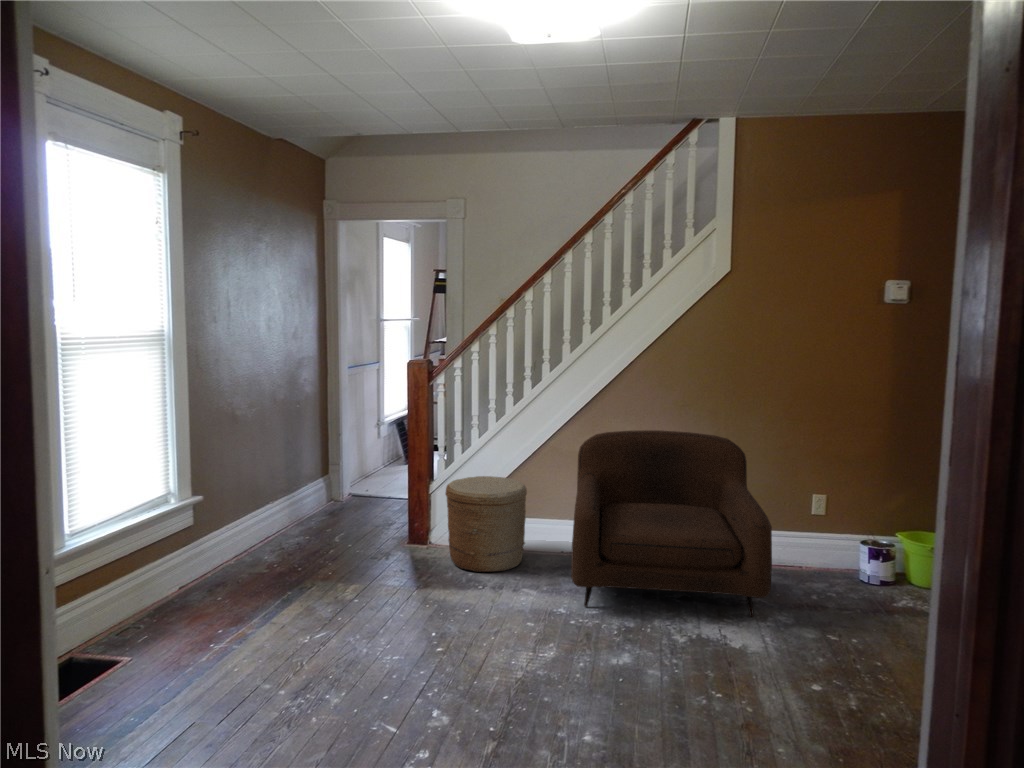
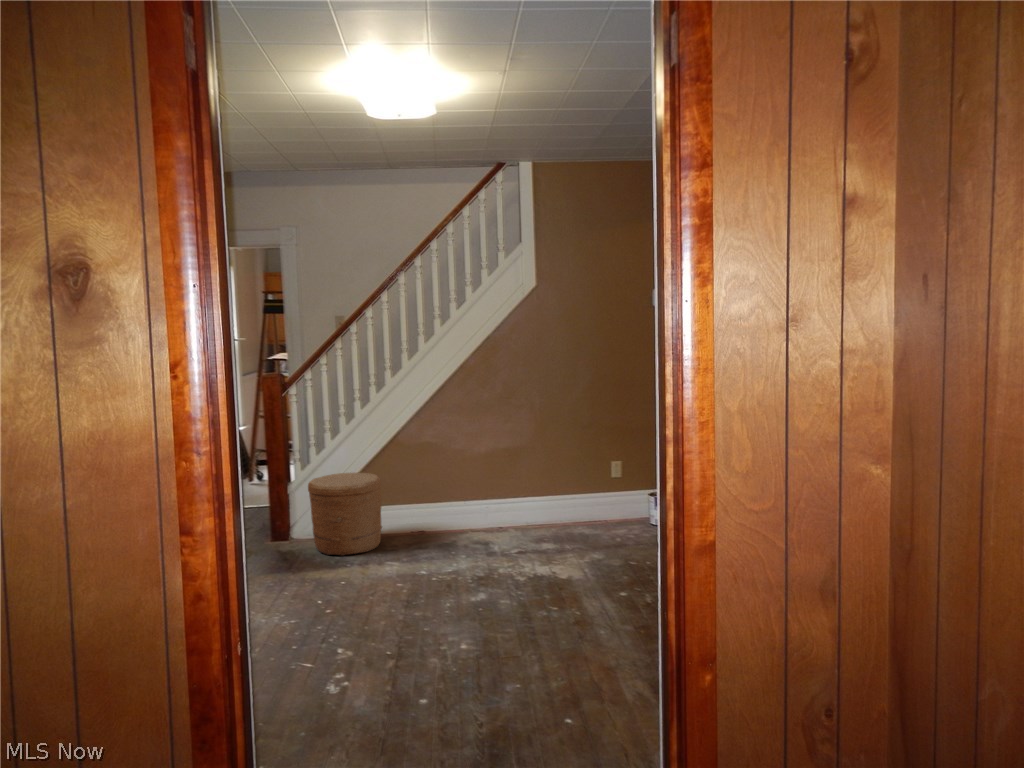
armchair: present [571,430,772,617] -> none [423,419,585,567]

